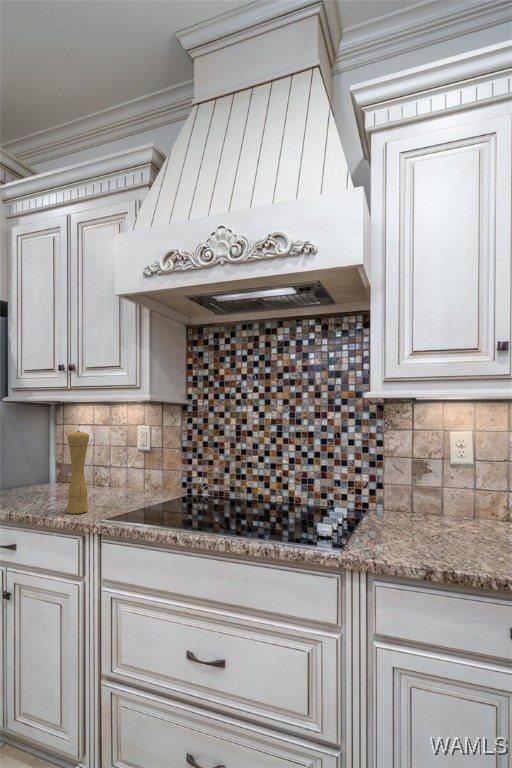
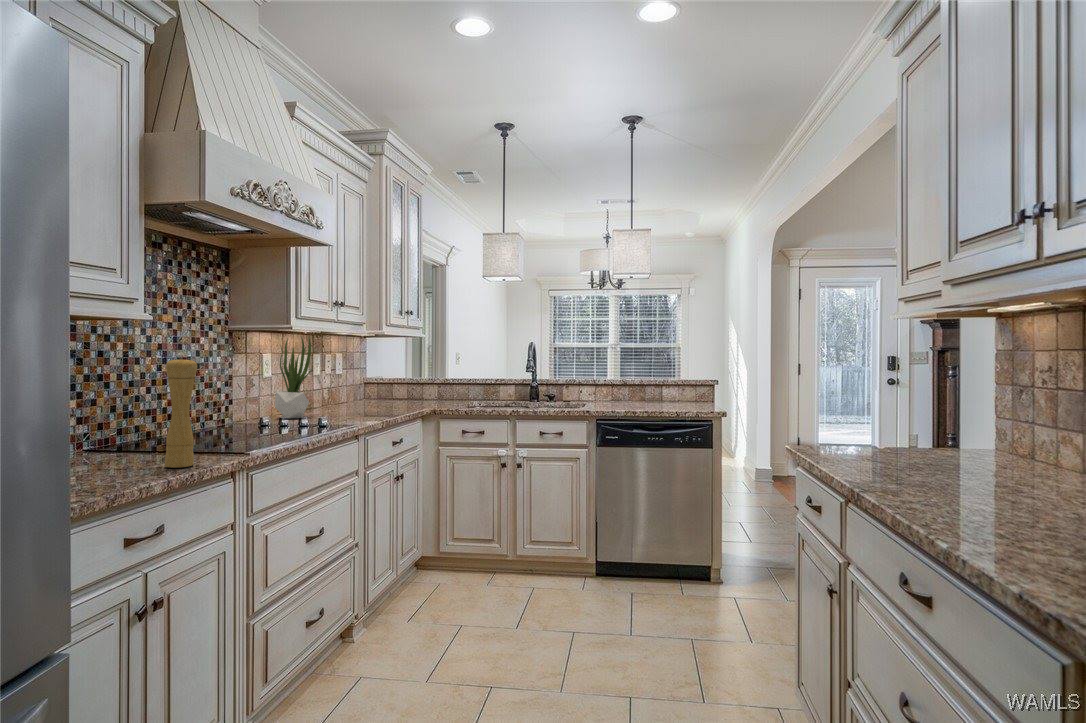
potted plant: none [419,406,479,530] -> present [275,337,313,418]

